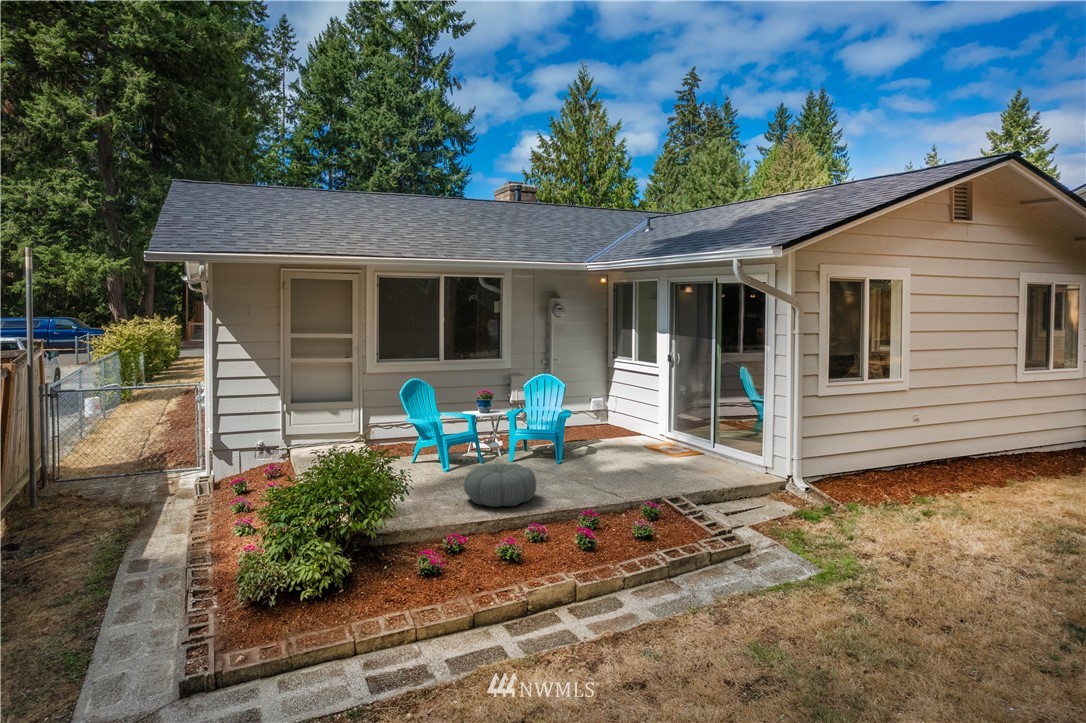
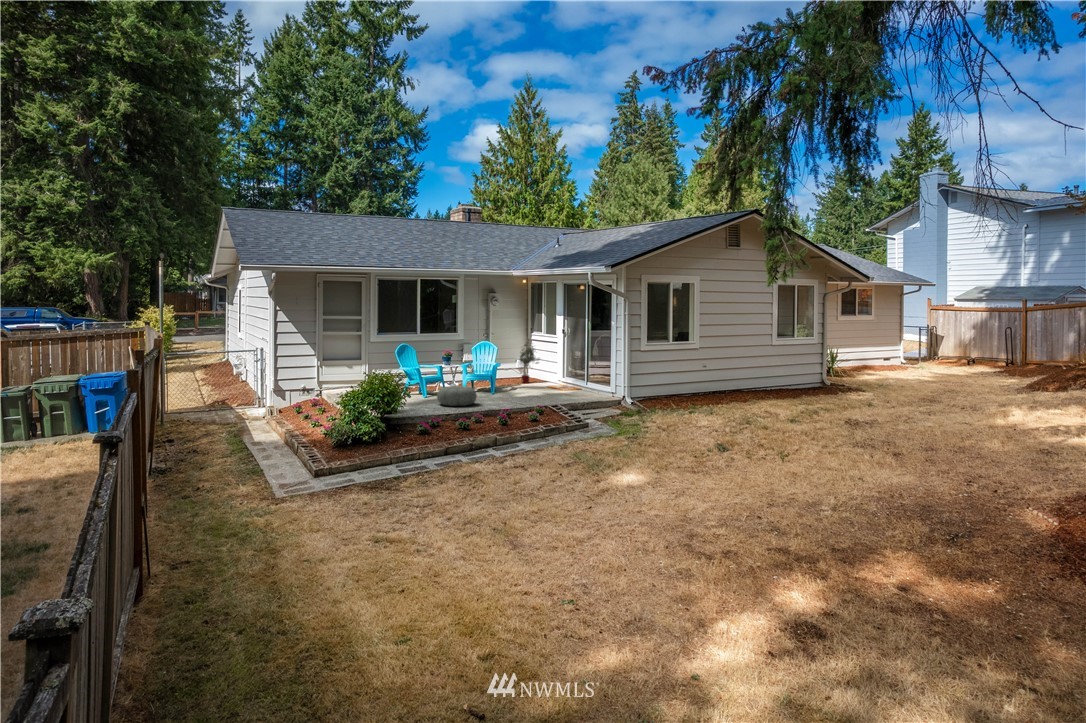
potted tree: none [593,370,627,430] -> present [519,343,539,383]

